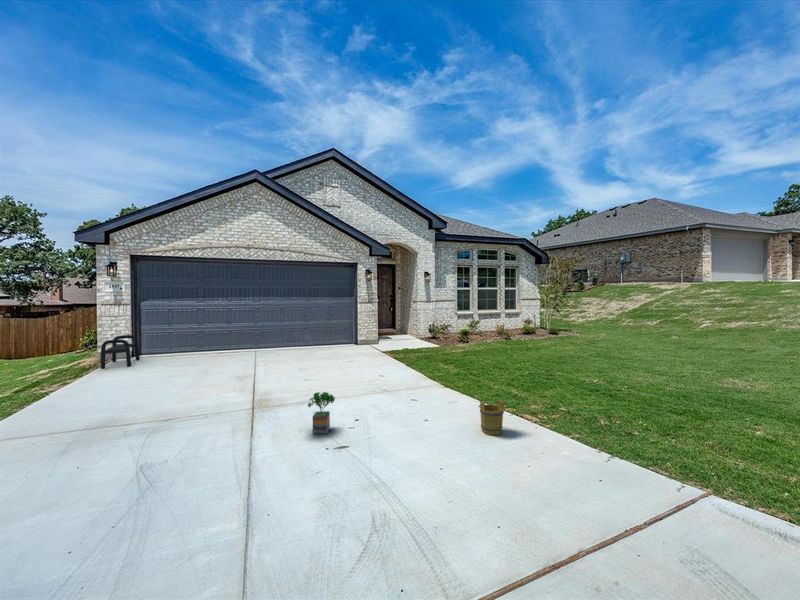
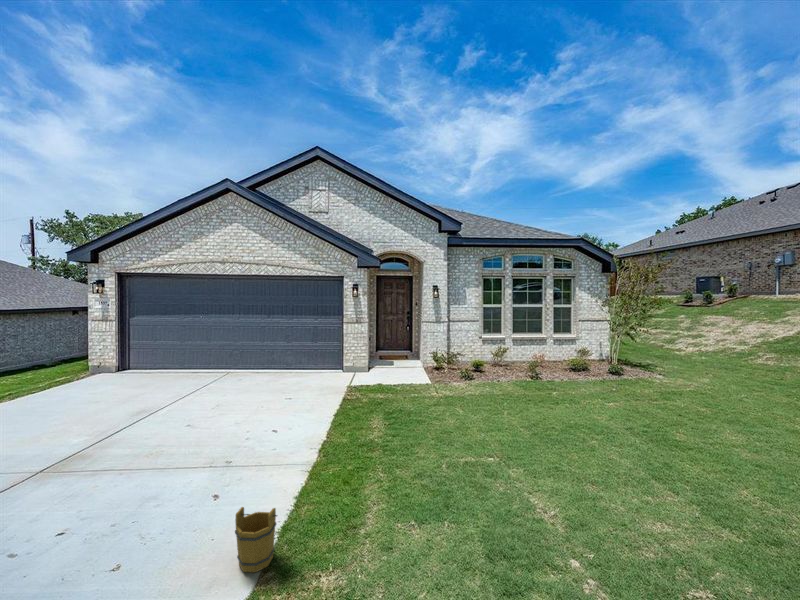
bench: present [101,335,140,369] -> none [71,351,120,384]
potted tree: present [308,392,335,433] -> none [45,456,97,516]

